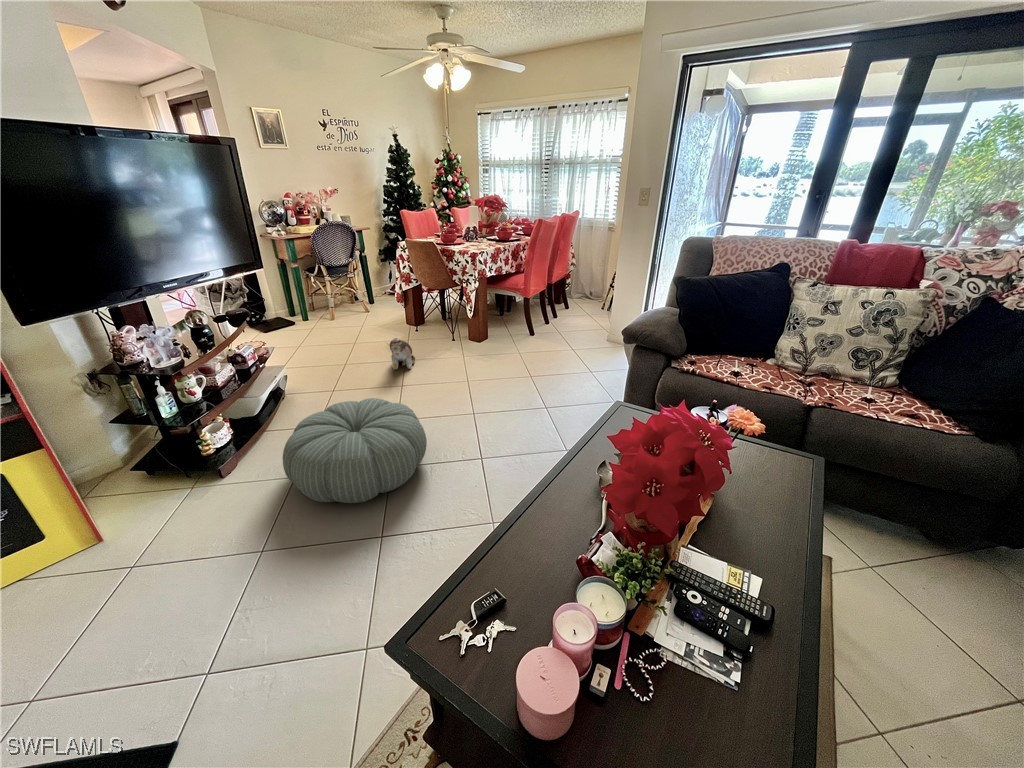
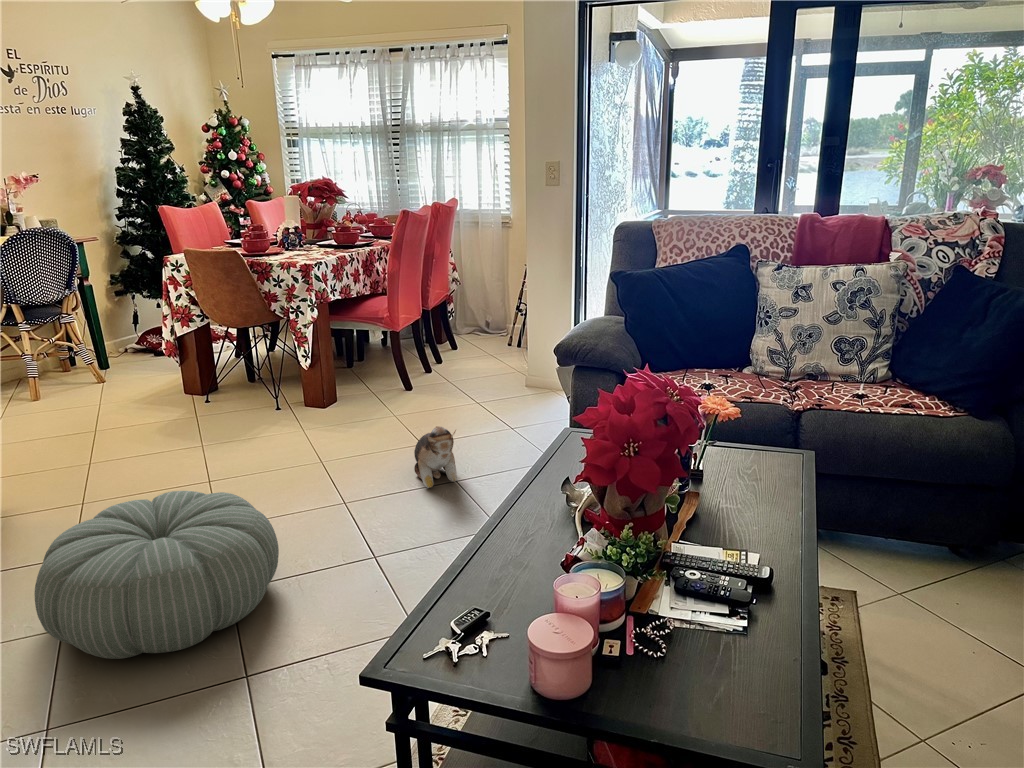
plush toy: present [387,338,415,370] -> present [414,426,457,488]

